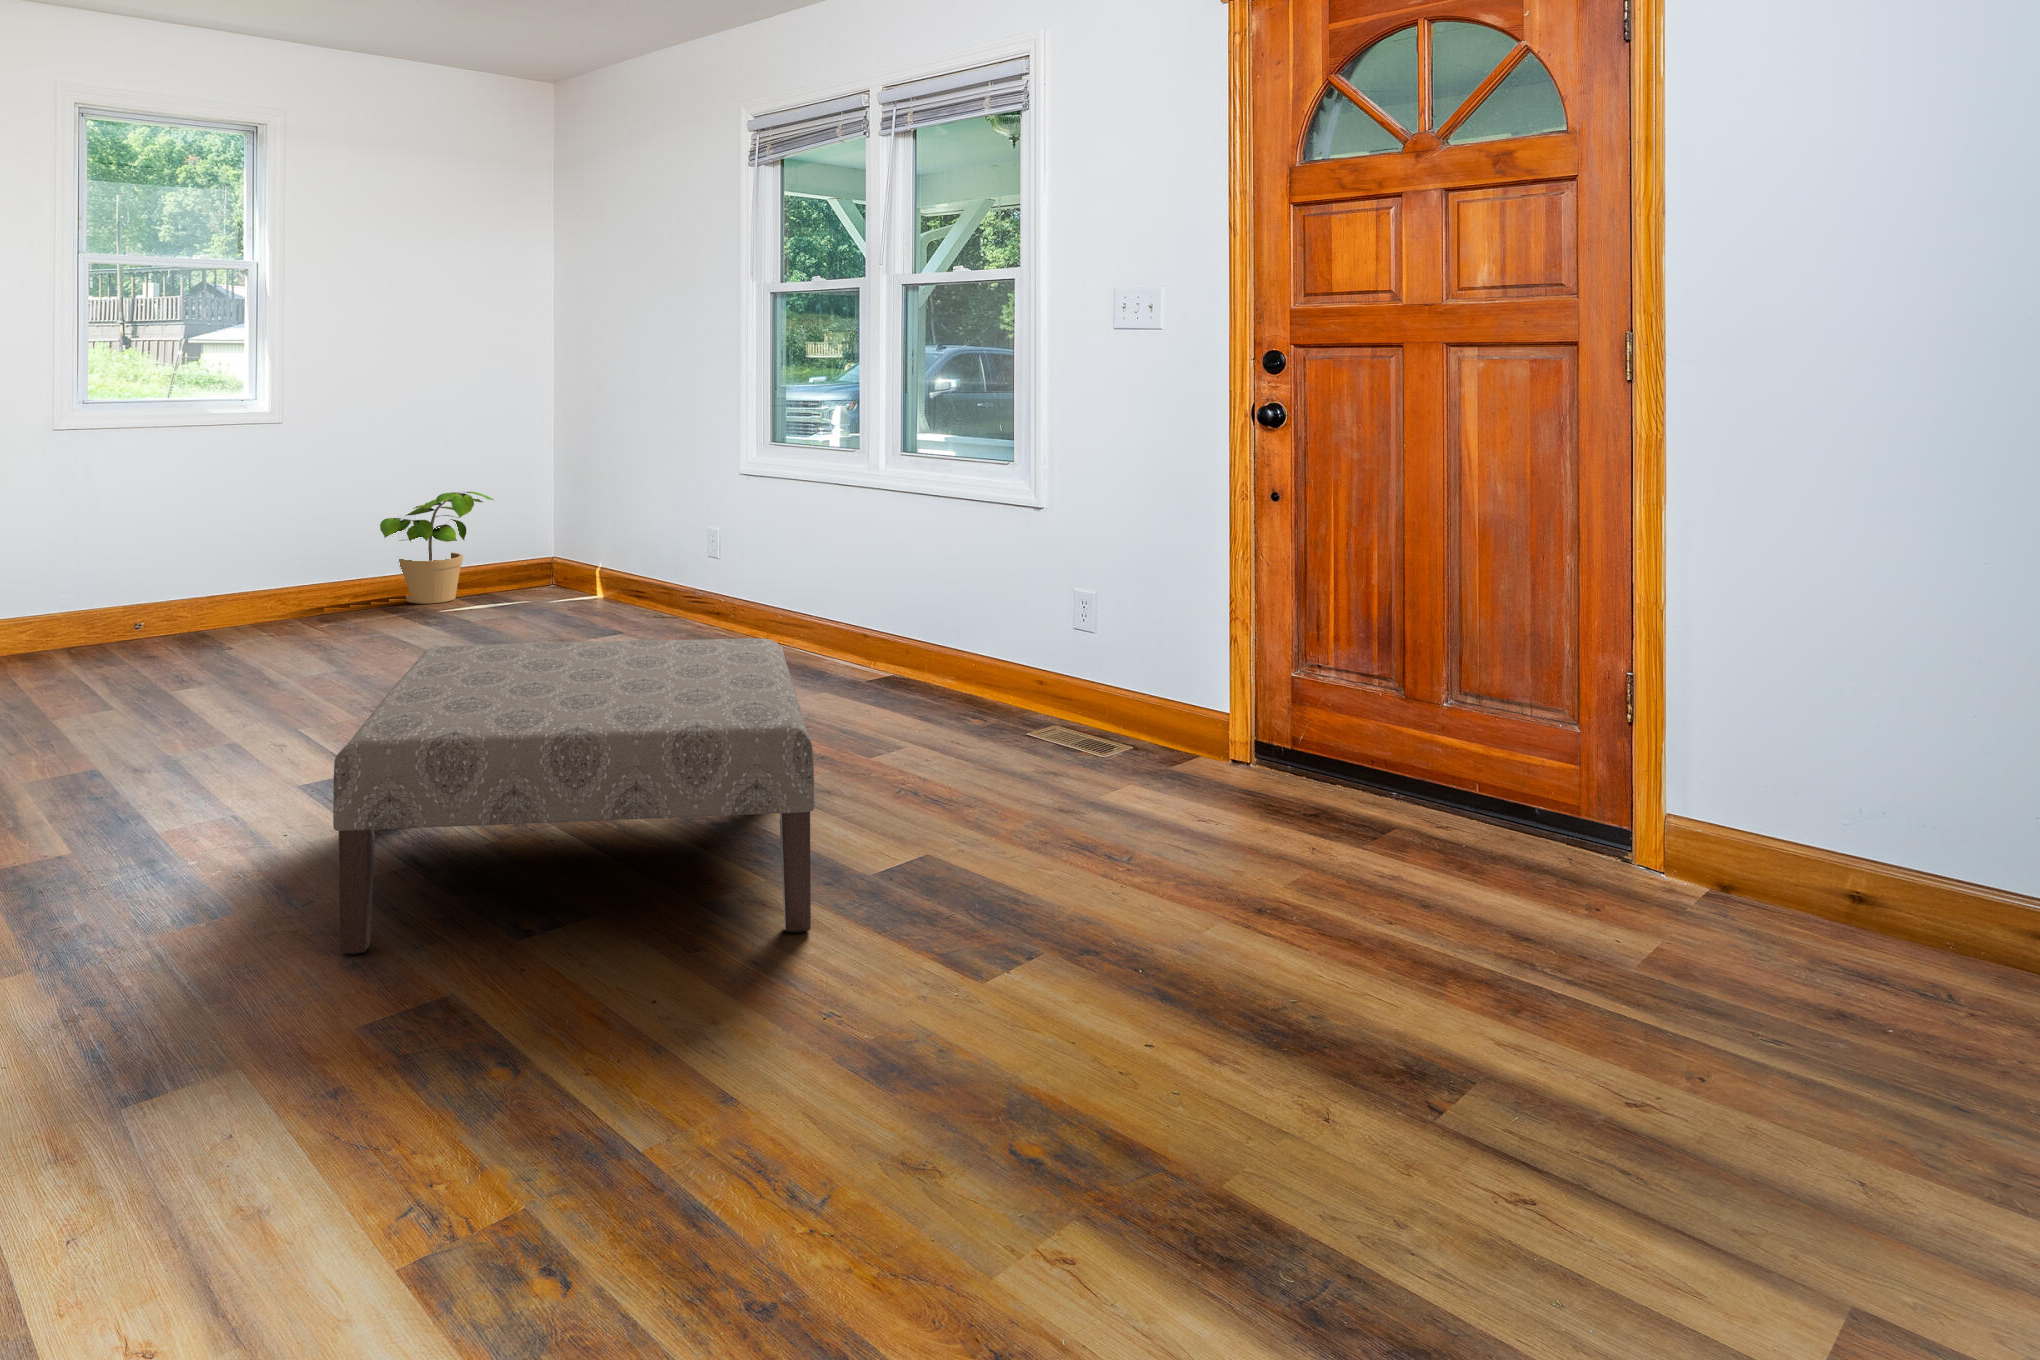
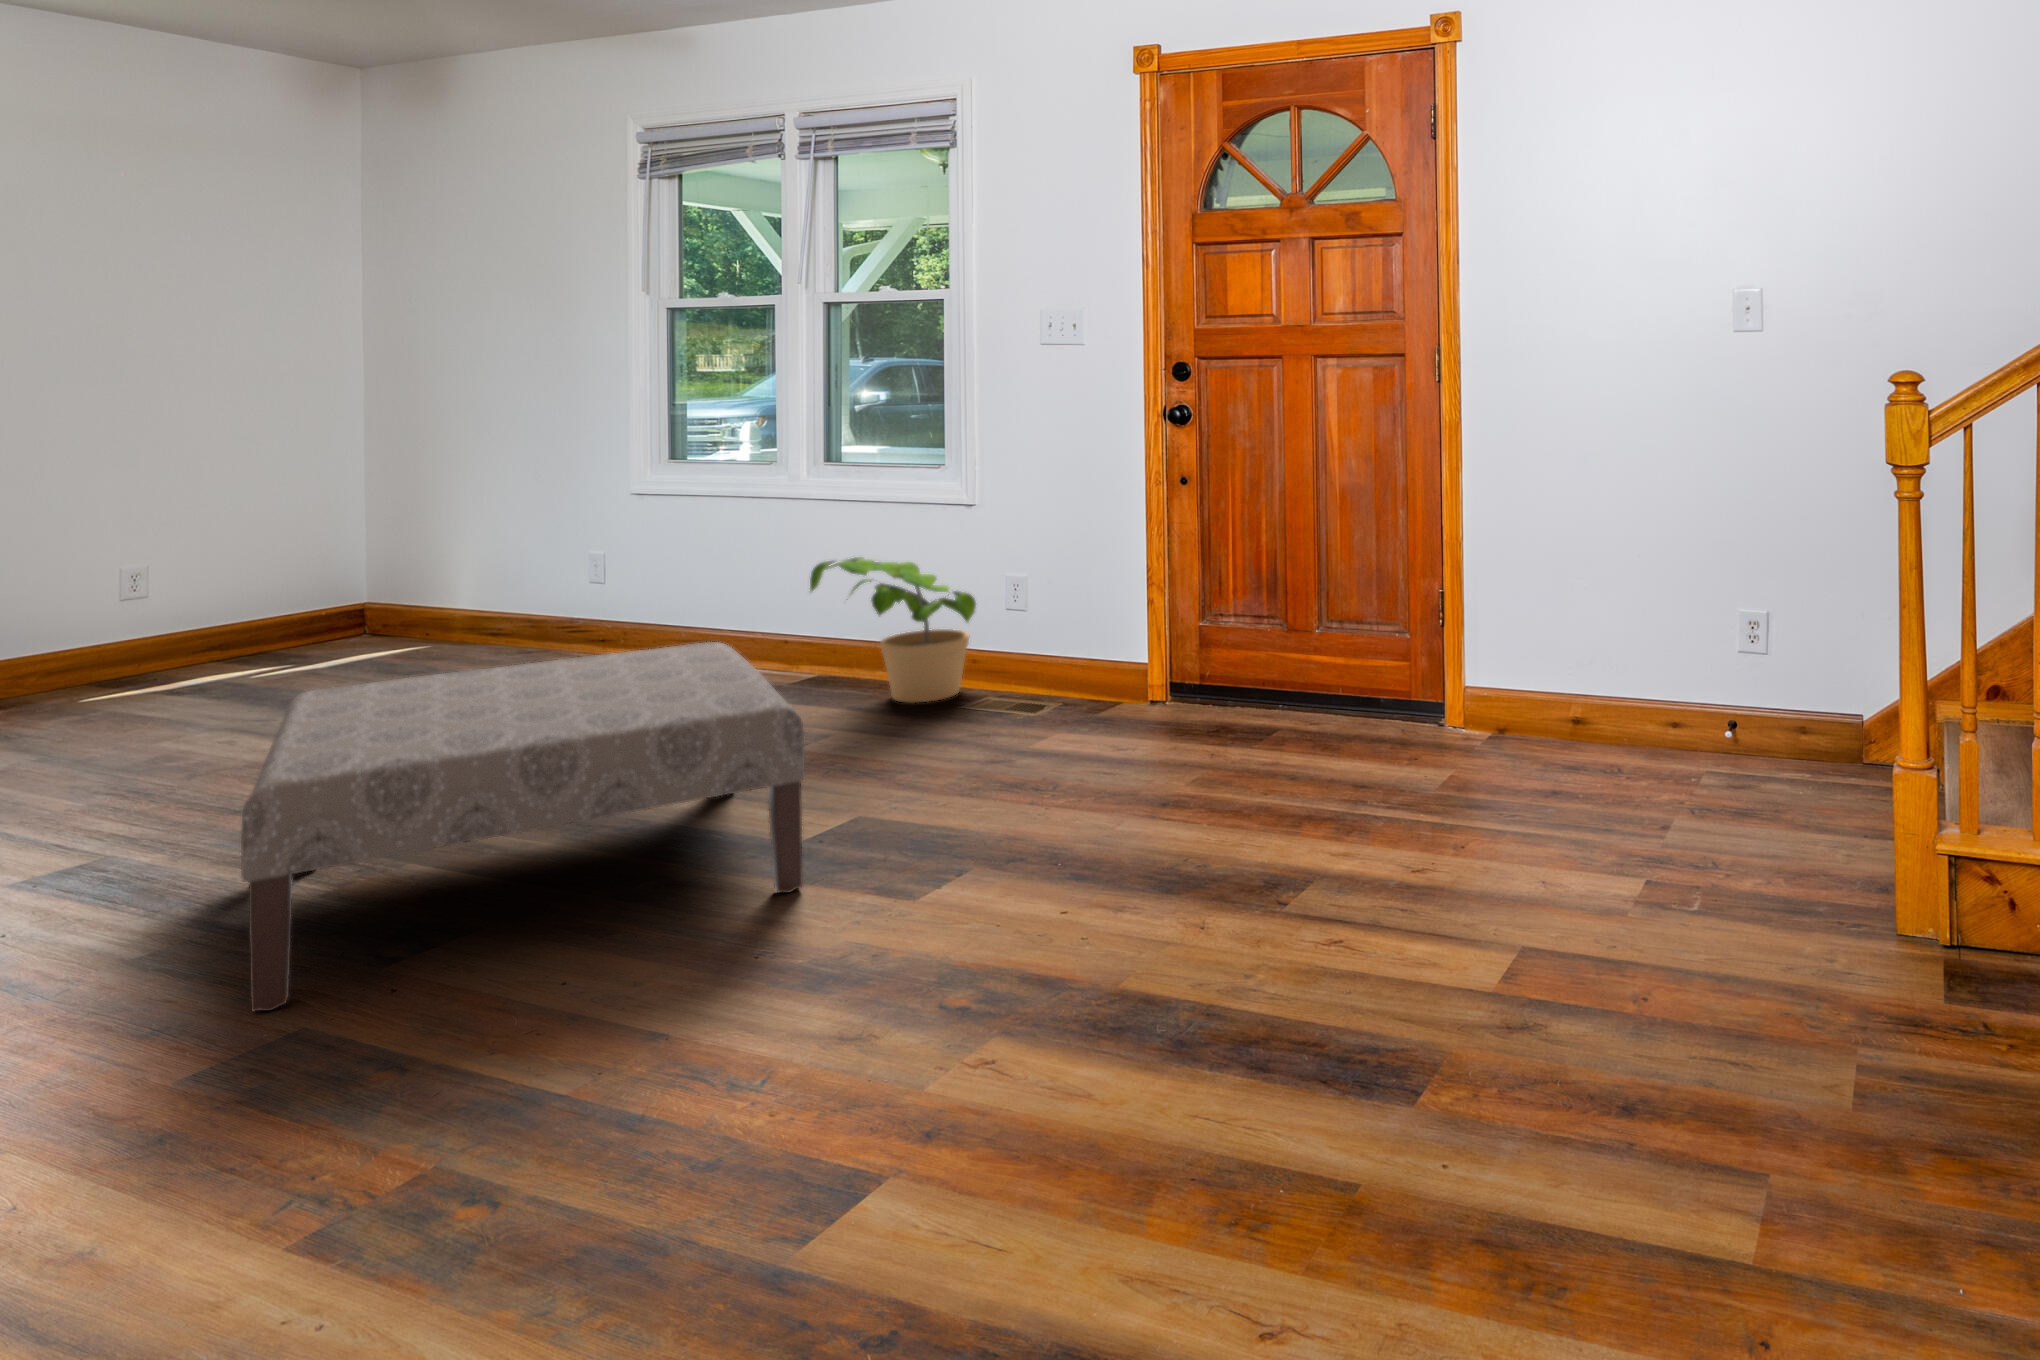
potted plant: present [380,492,494,604] -> present [810,557,976,703]

